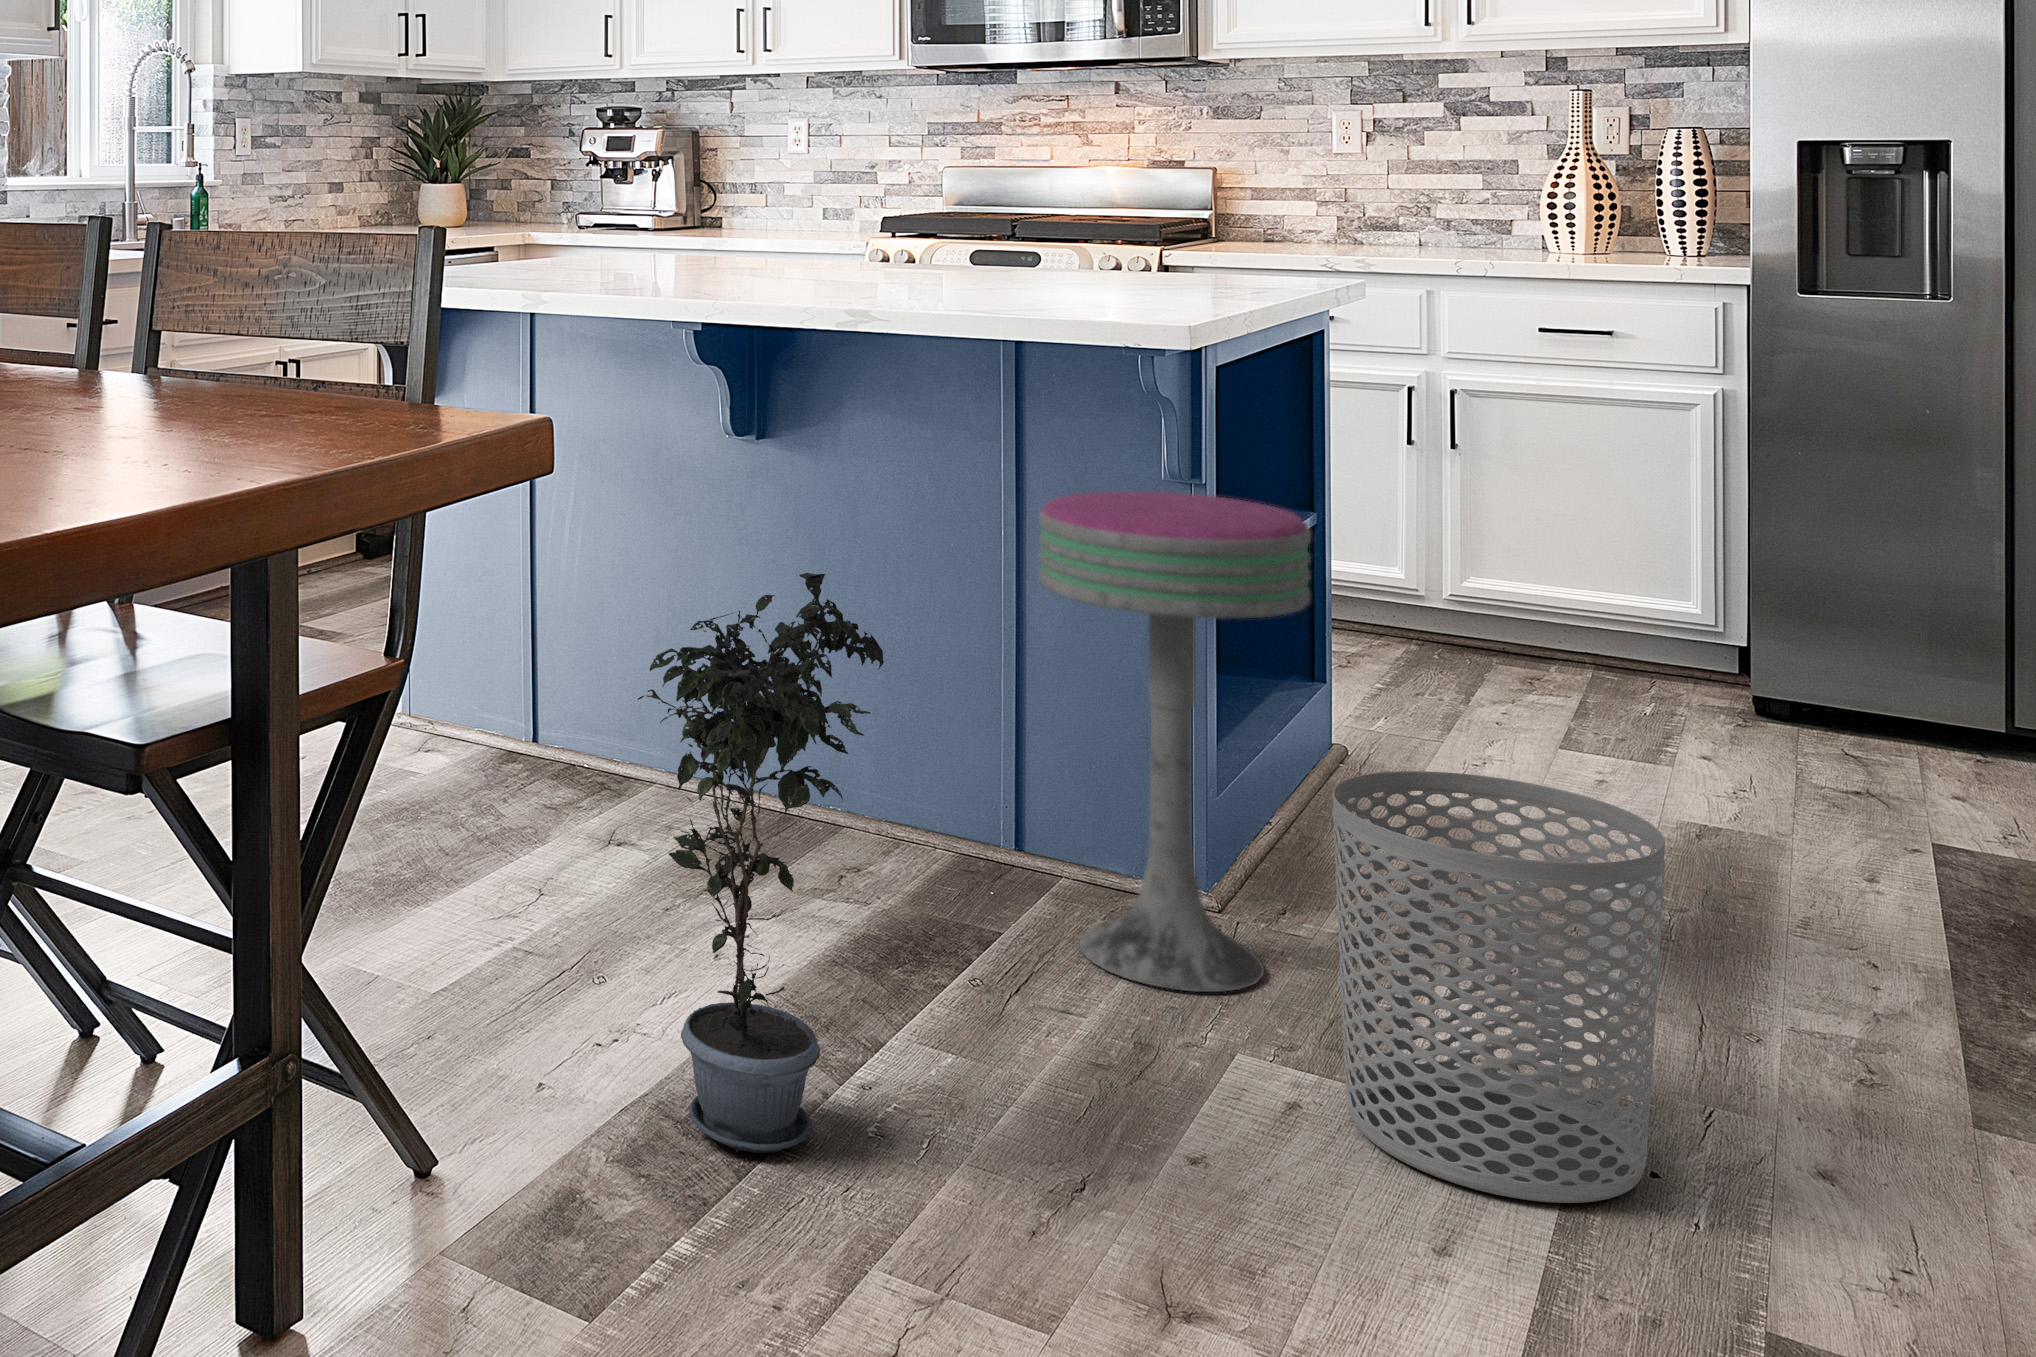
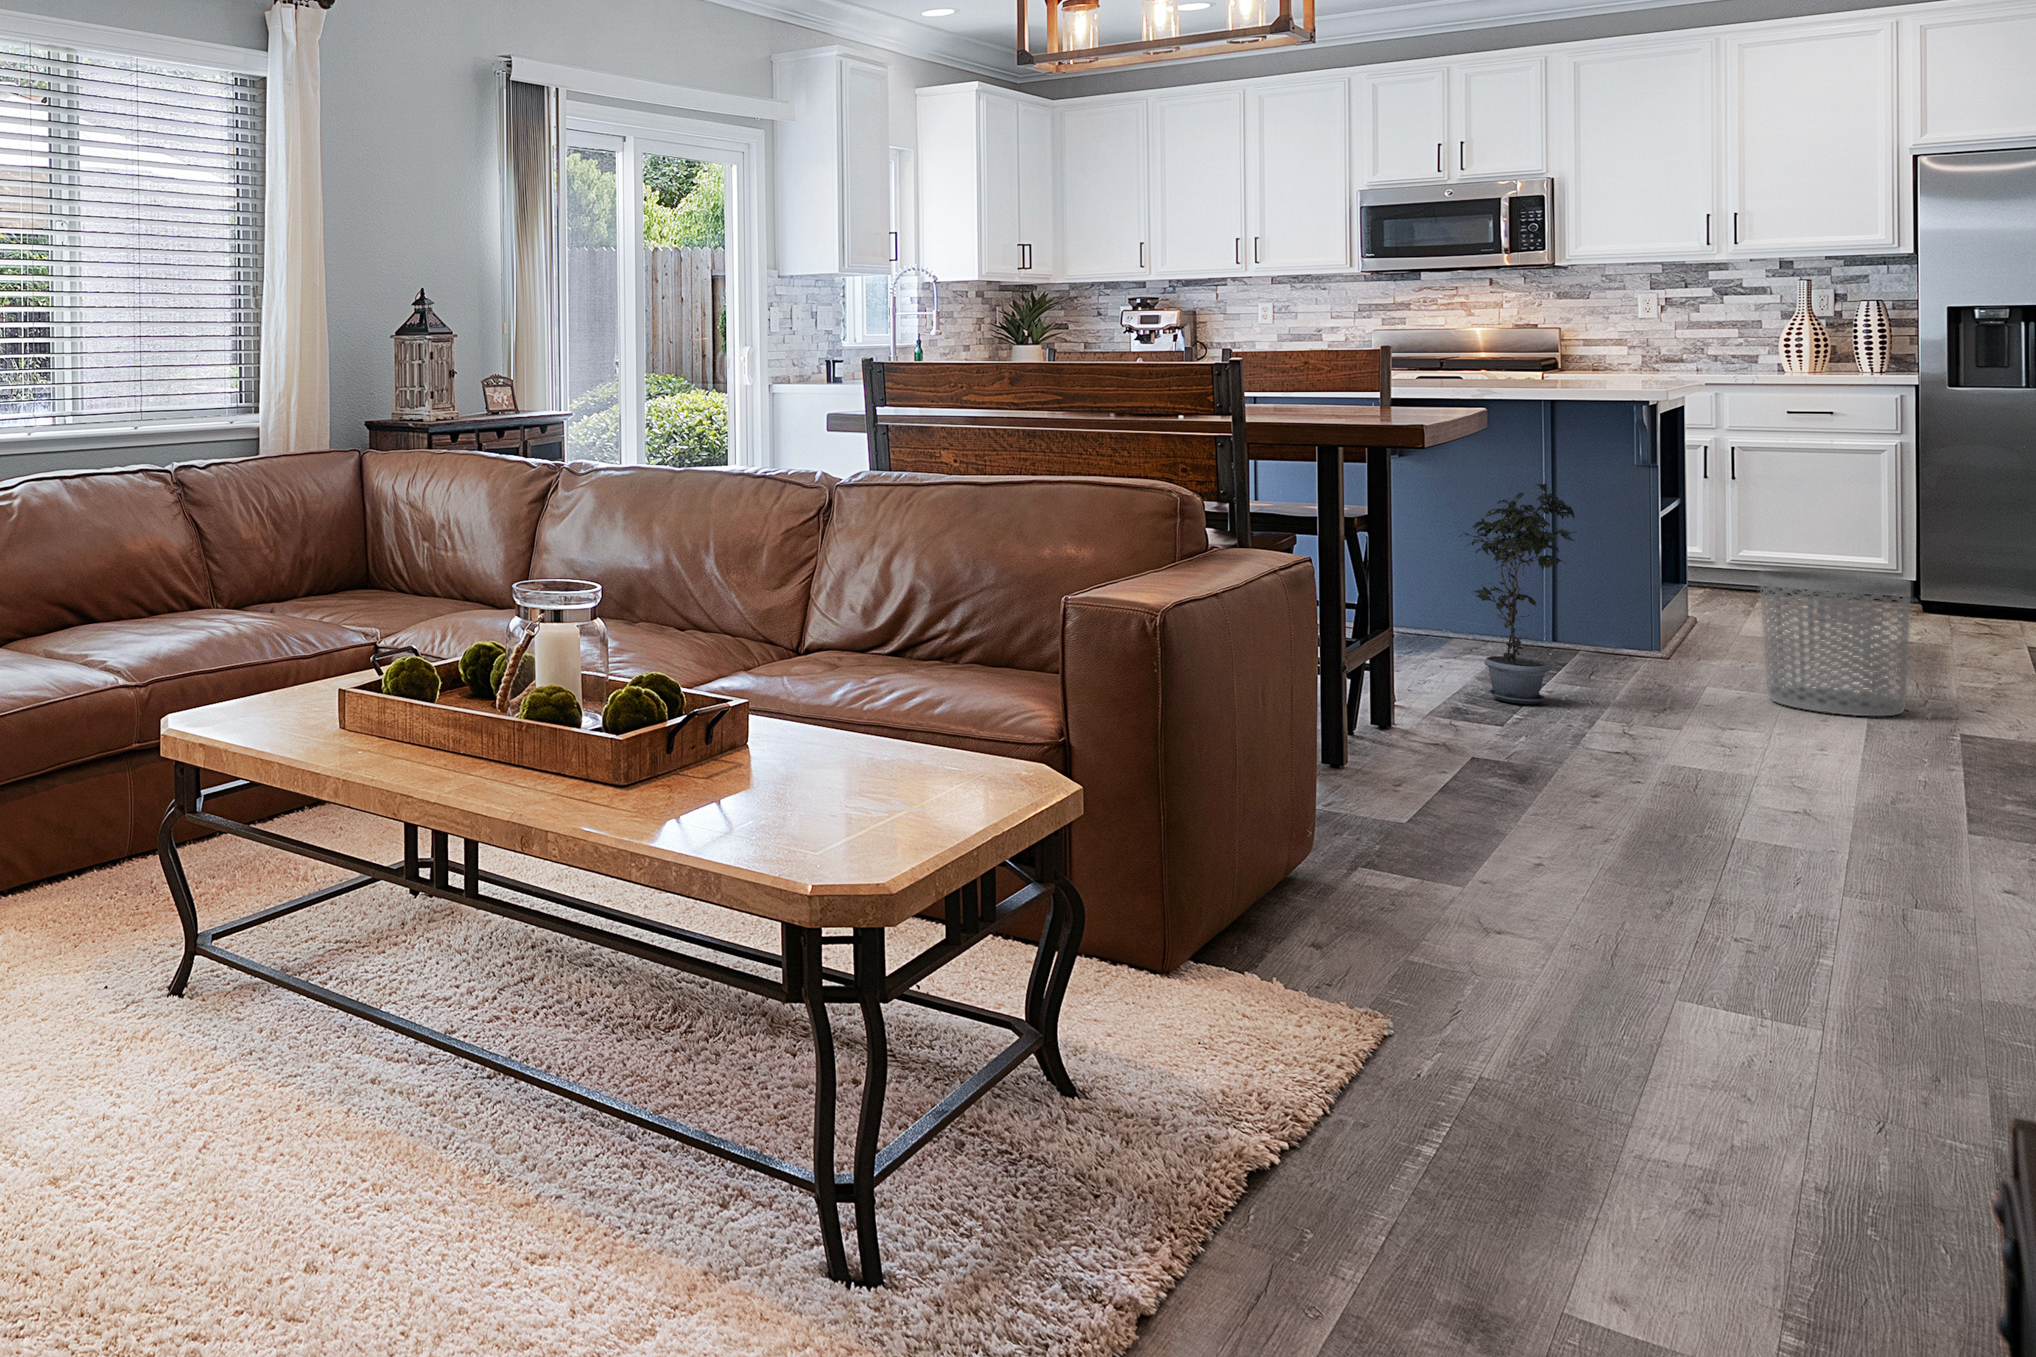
bar stool: present [1039,491,1311,992] -> none [1587,470,1727,677]

